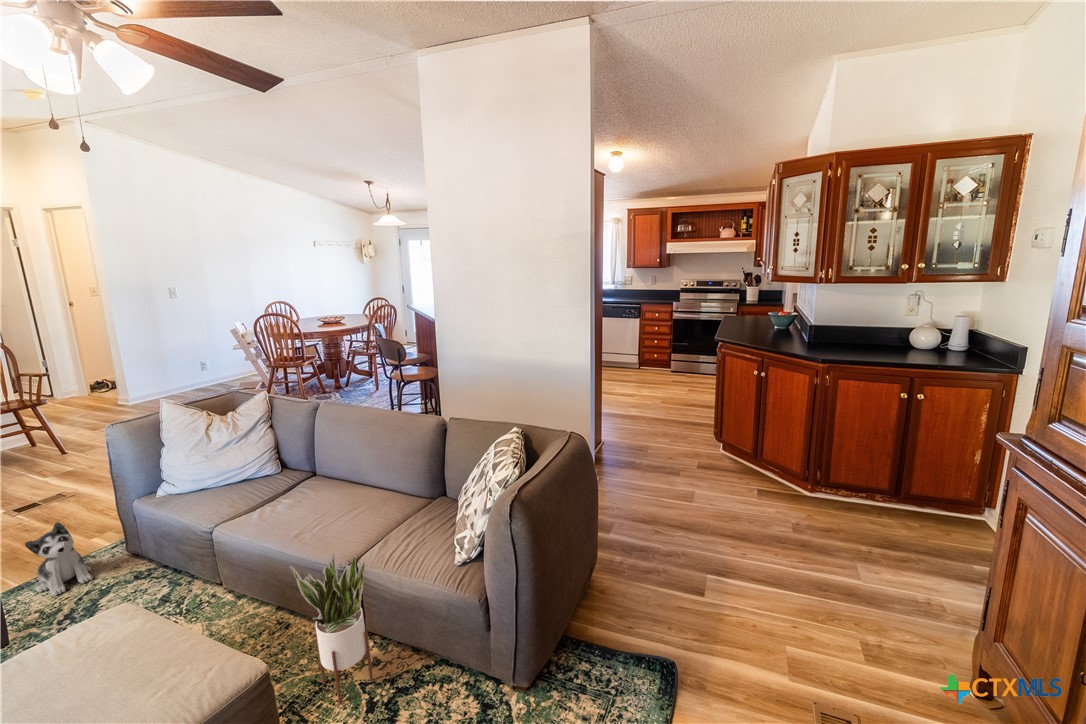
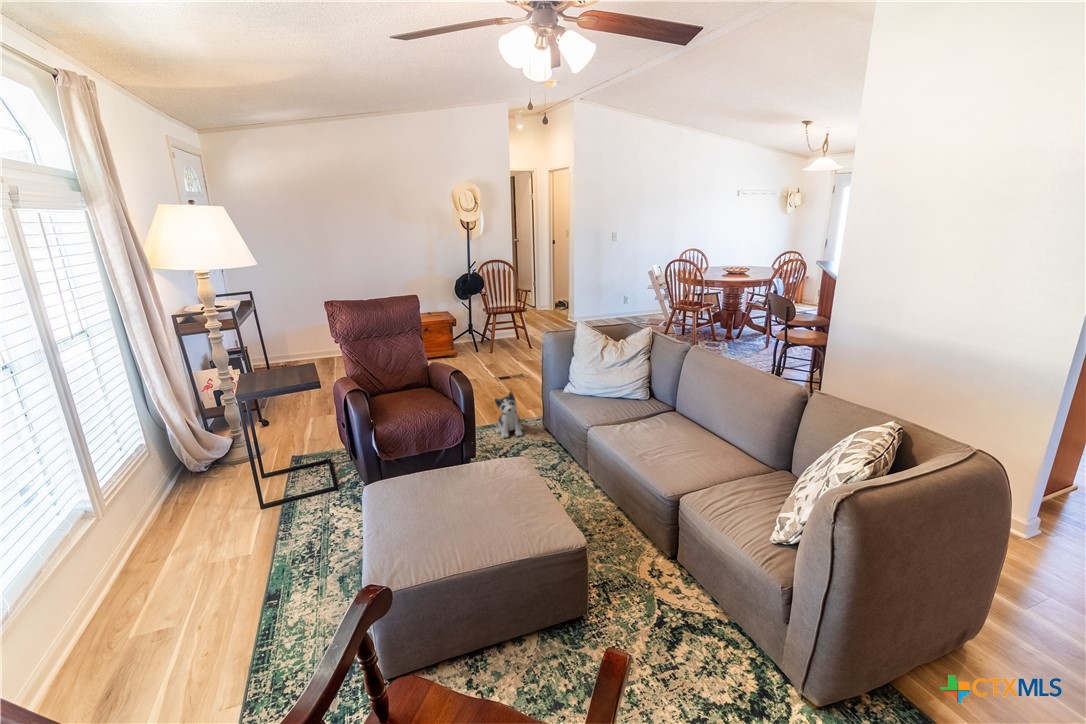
potted plant: present [290,553,373,704] -> none [620,475,682,605]

